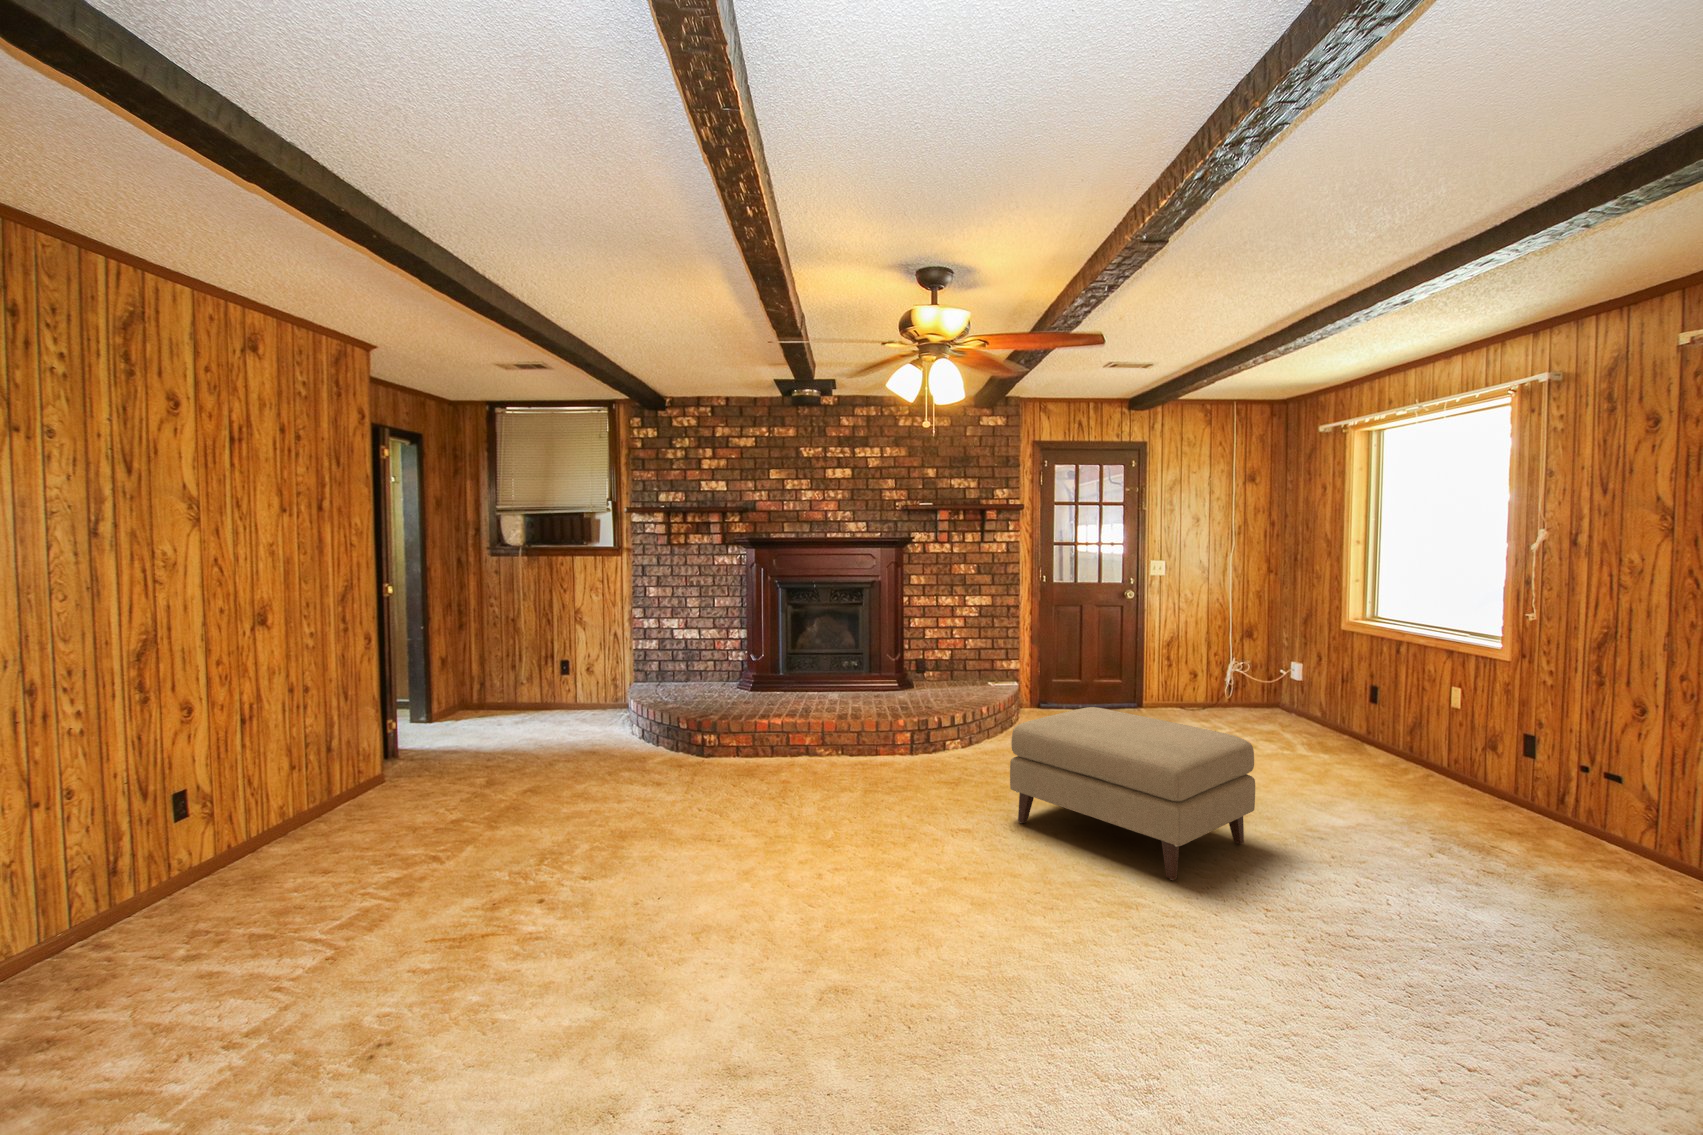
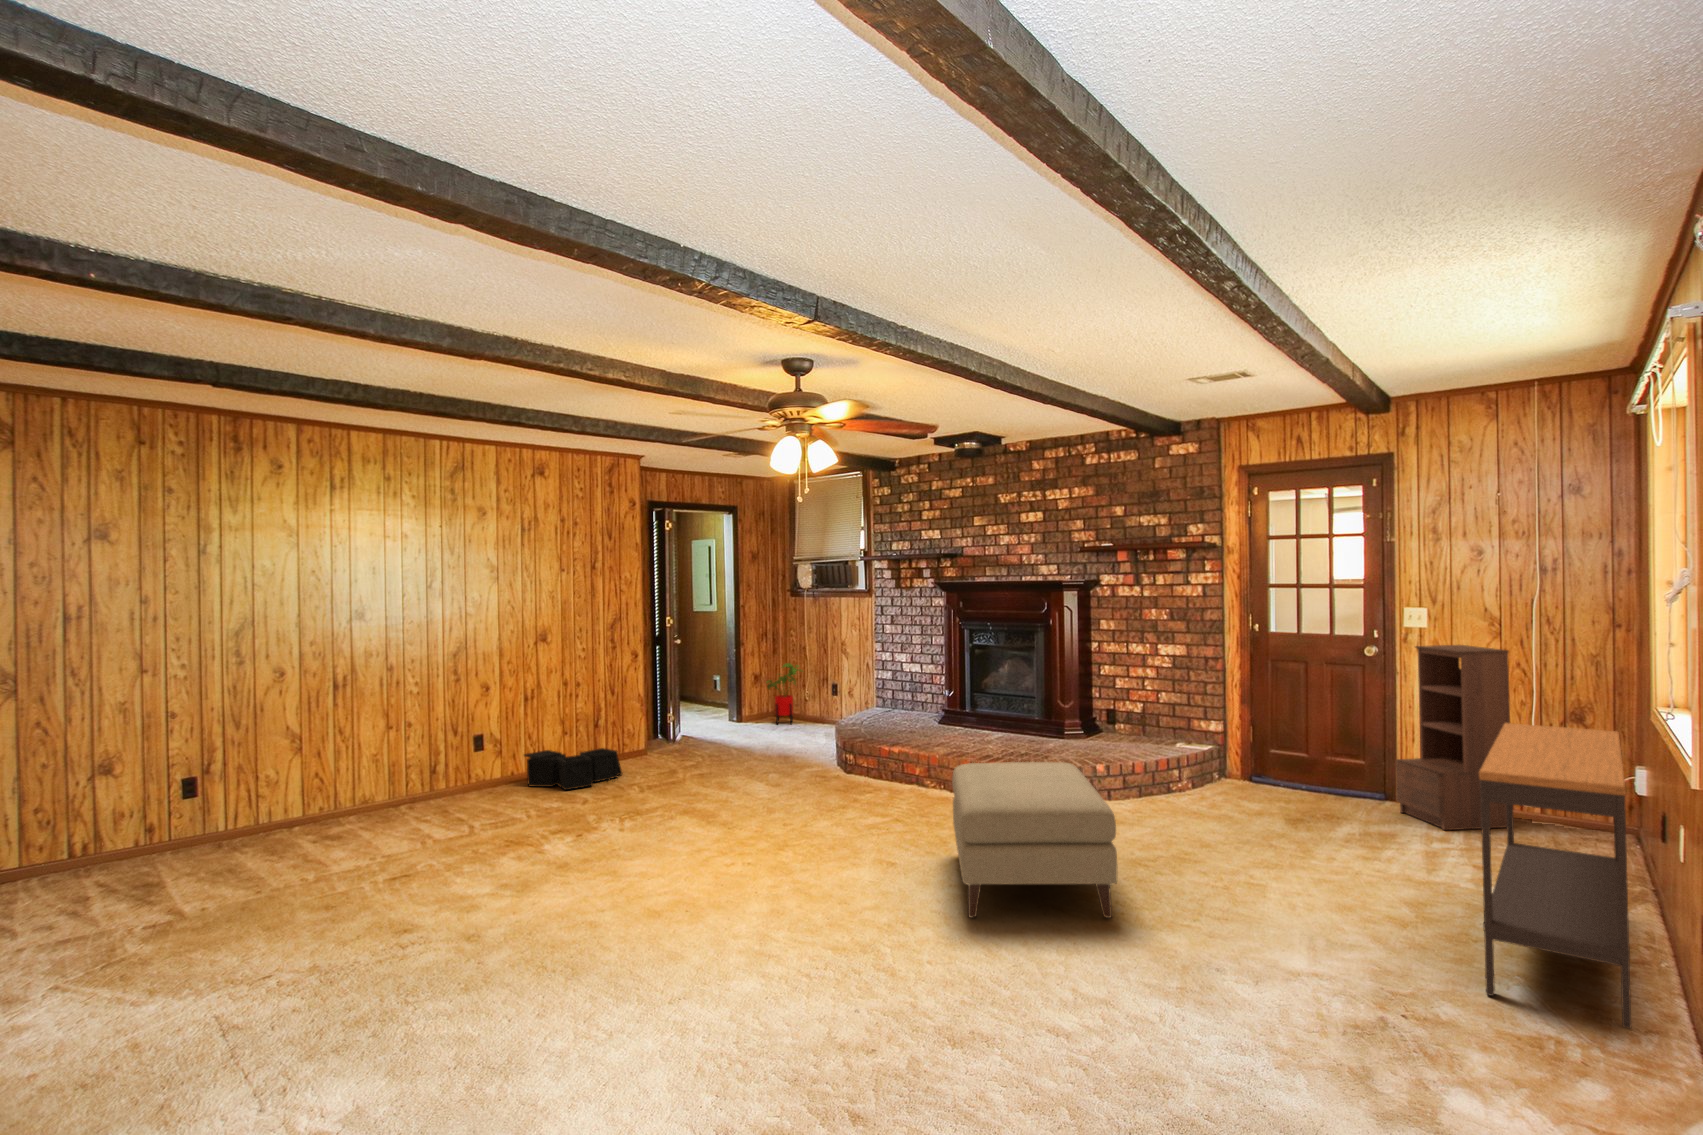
bookshelf: none [1162,587,1232,722] -> present [1395,645,1510,830]
console table: none [1342,636,1579,828] -> present [1479,723,1631,1029]
house plant: none [471,639,524,718] -> present [767,663,802,724]
storage bin: none [205,787,397,880] -> present [524,748,622,790]

